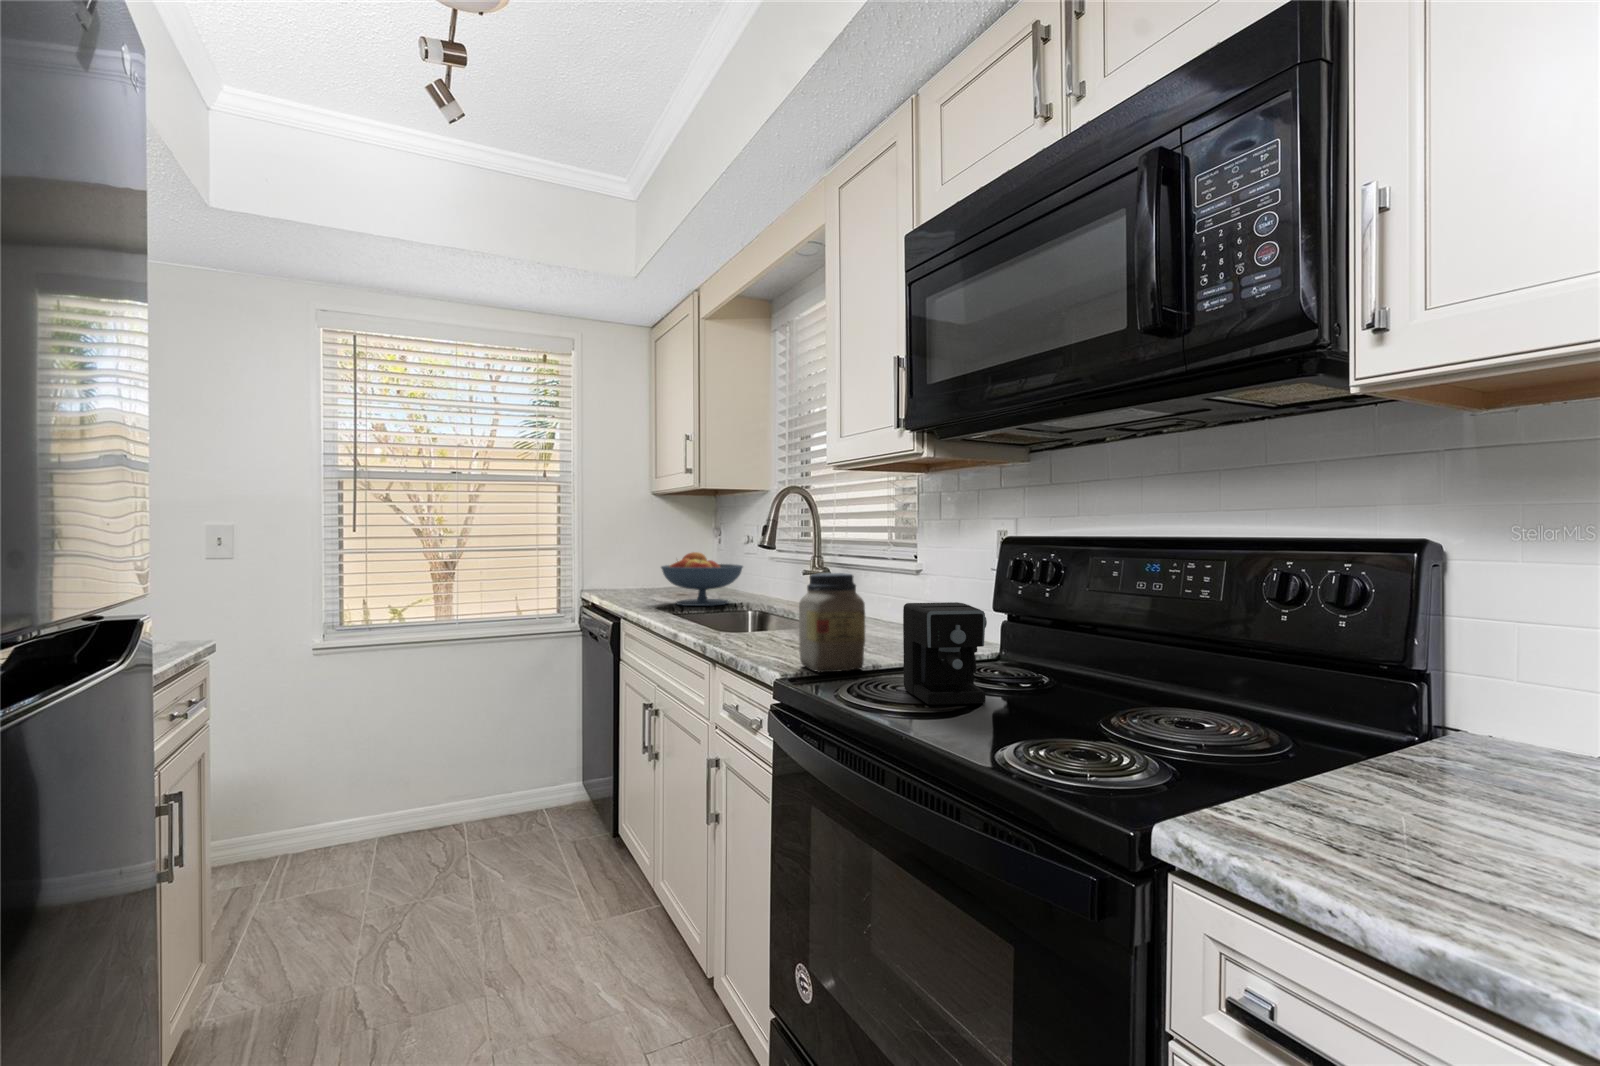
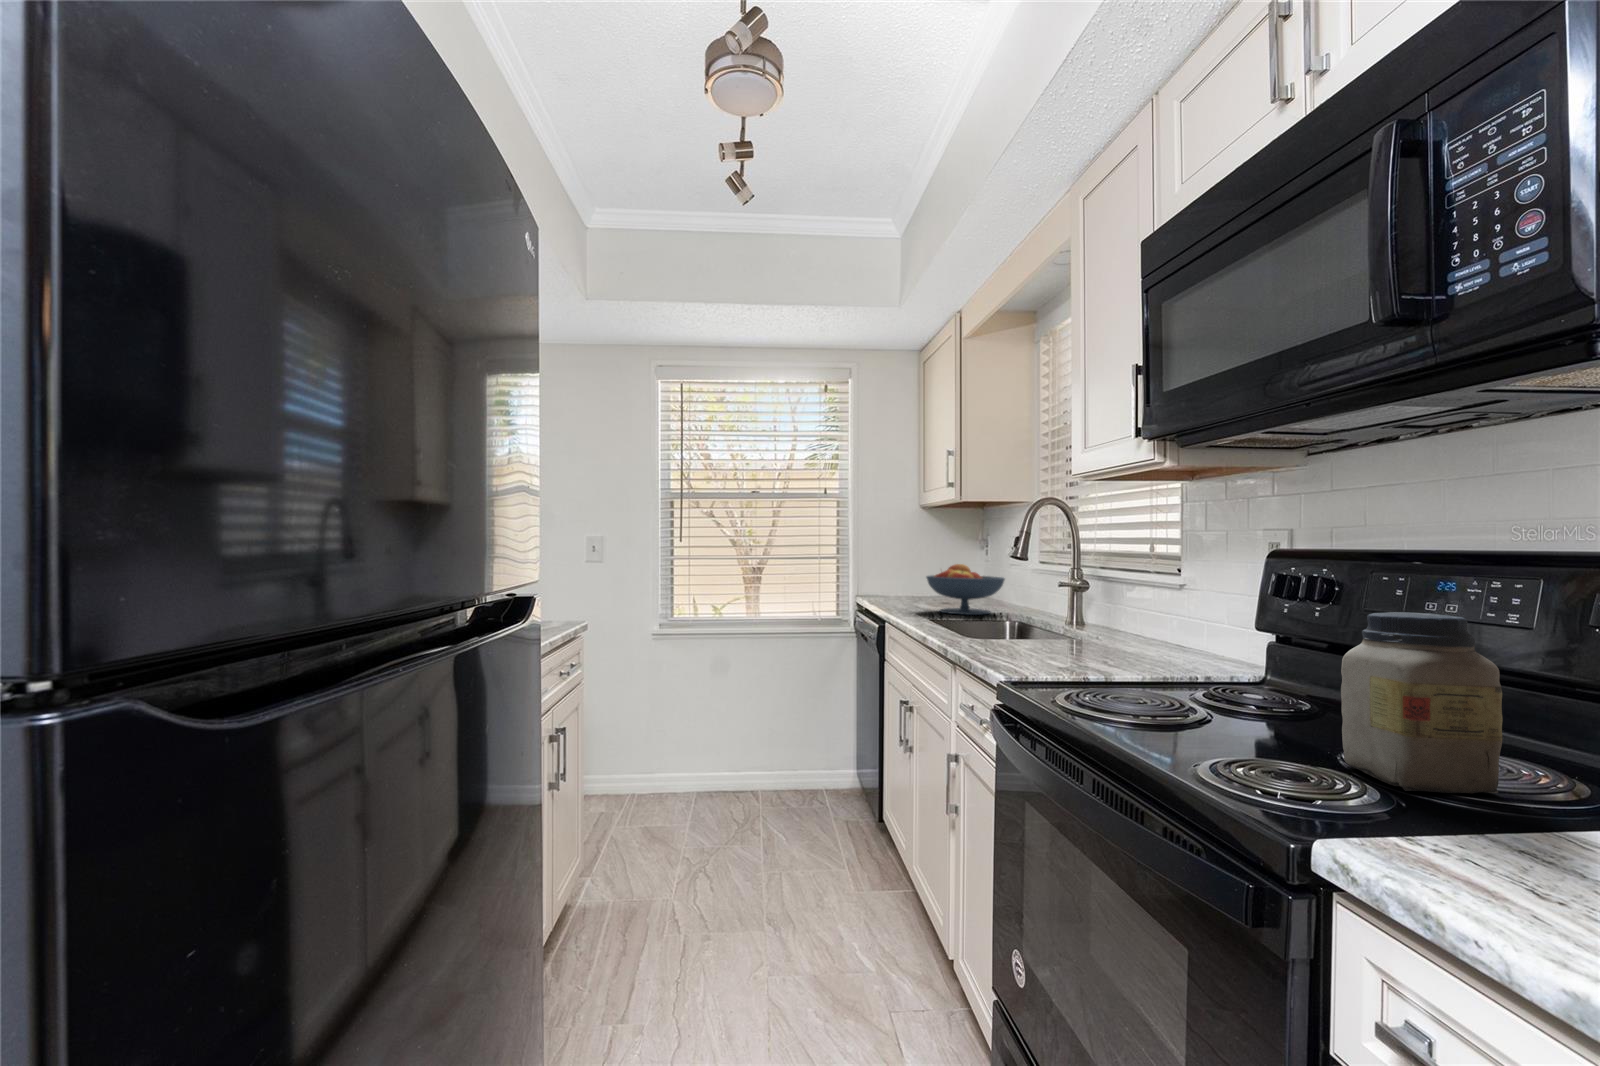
jar: present [799,573,865,673] -> present [1341,612,1503,793]
coffee maker: present [903,602,1043,705] -> none [1121,612,1290,717]

